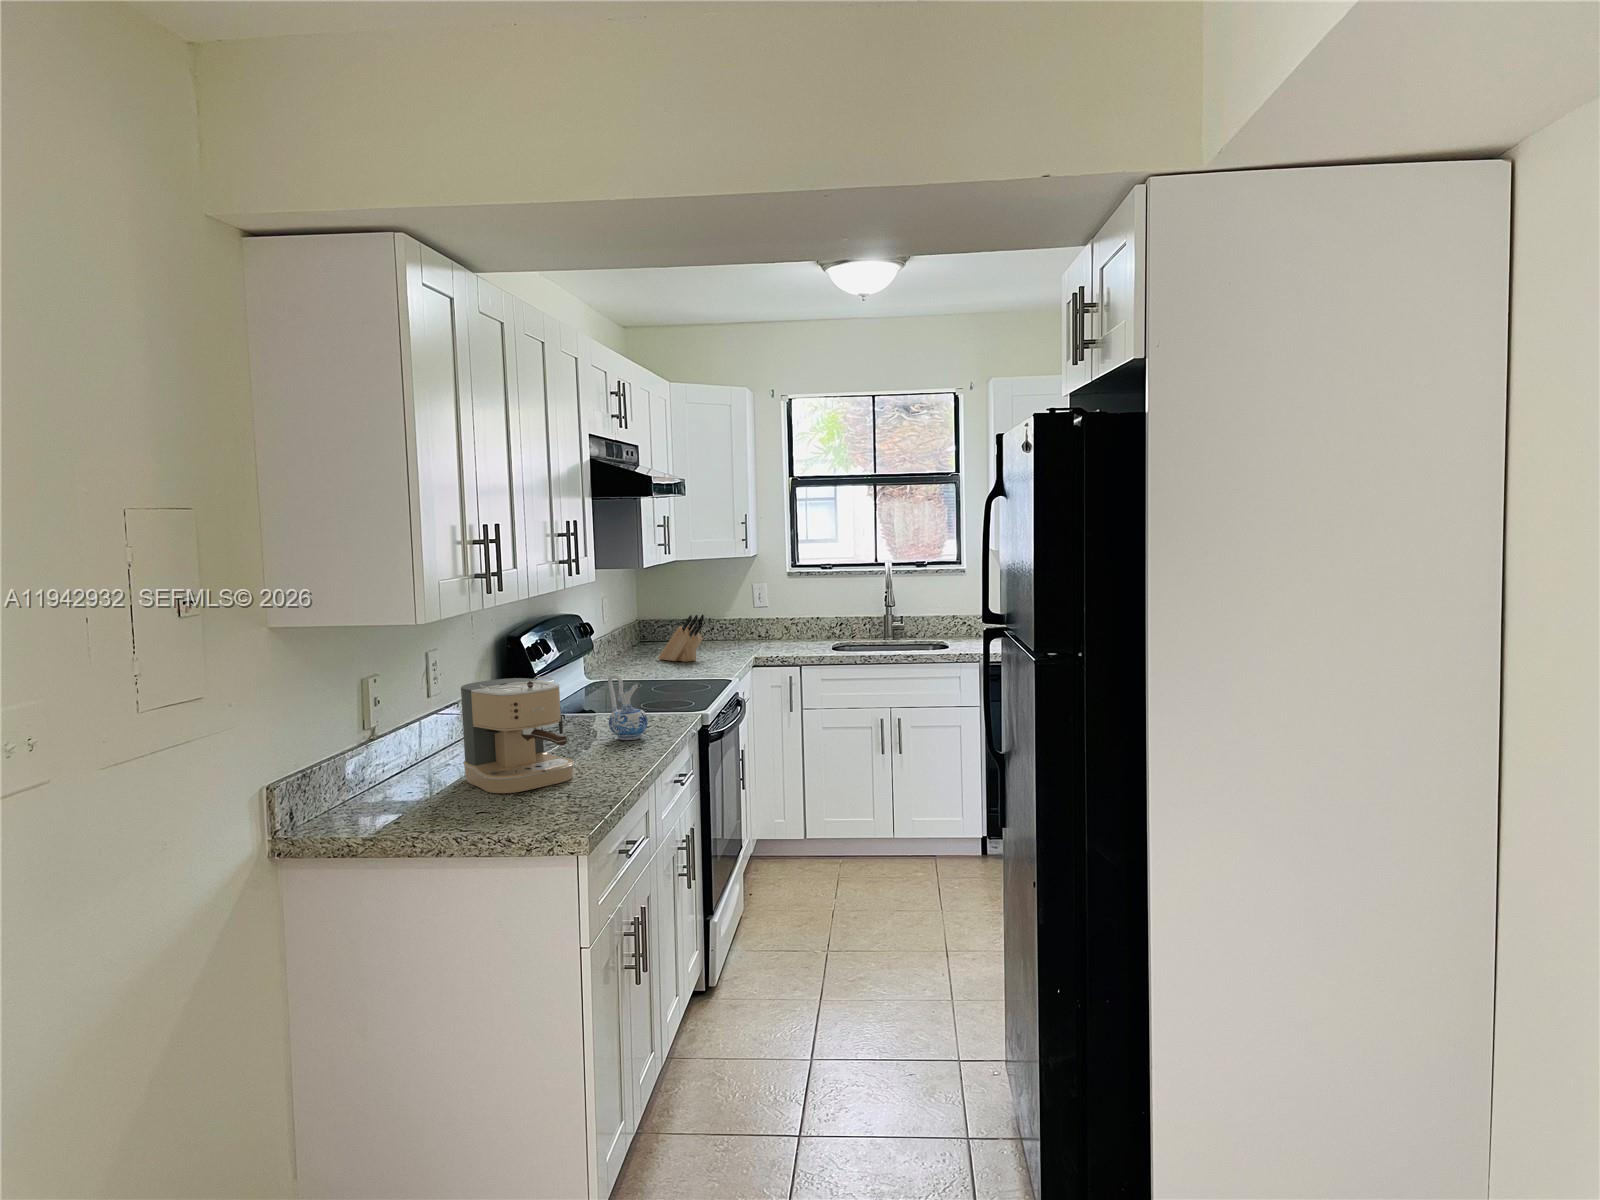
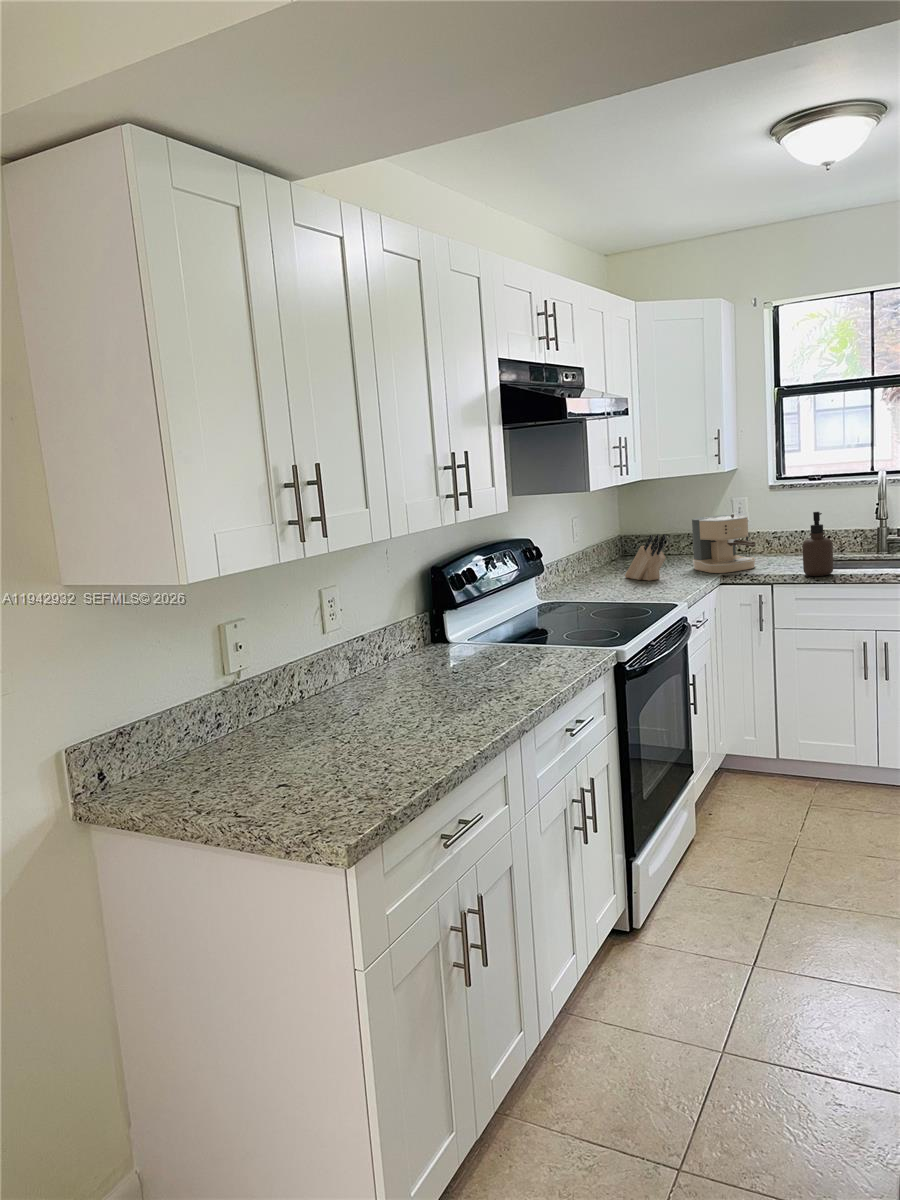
soap dispenser: none [829,597,856,657] -> present [803,512,833,576]
ceramic pitcher: present [608,675,648,740] -> none [495,614,537,685]
coffee maker: present [461,677,574,793] -> present [692,513,756,573]

